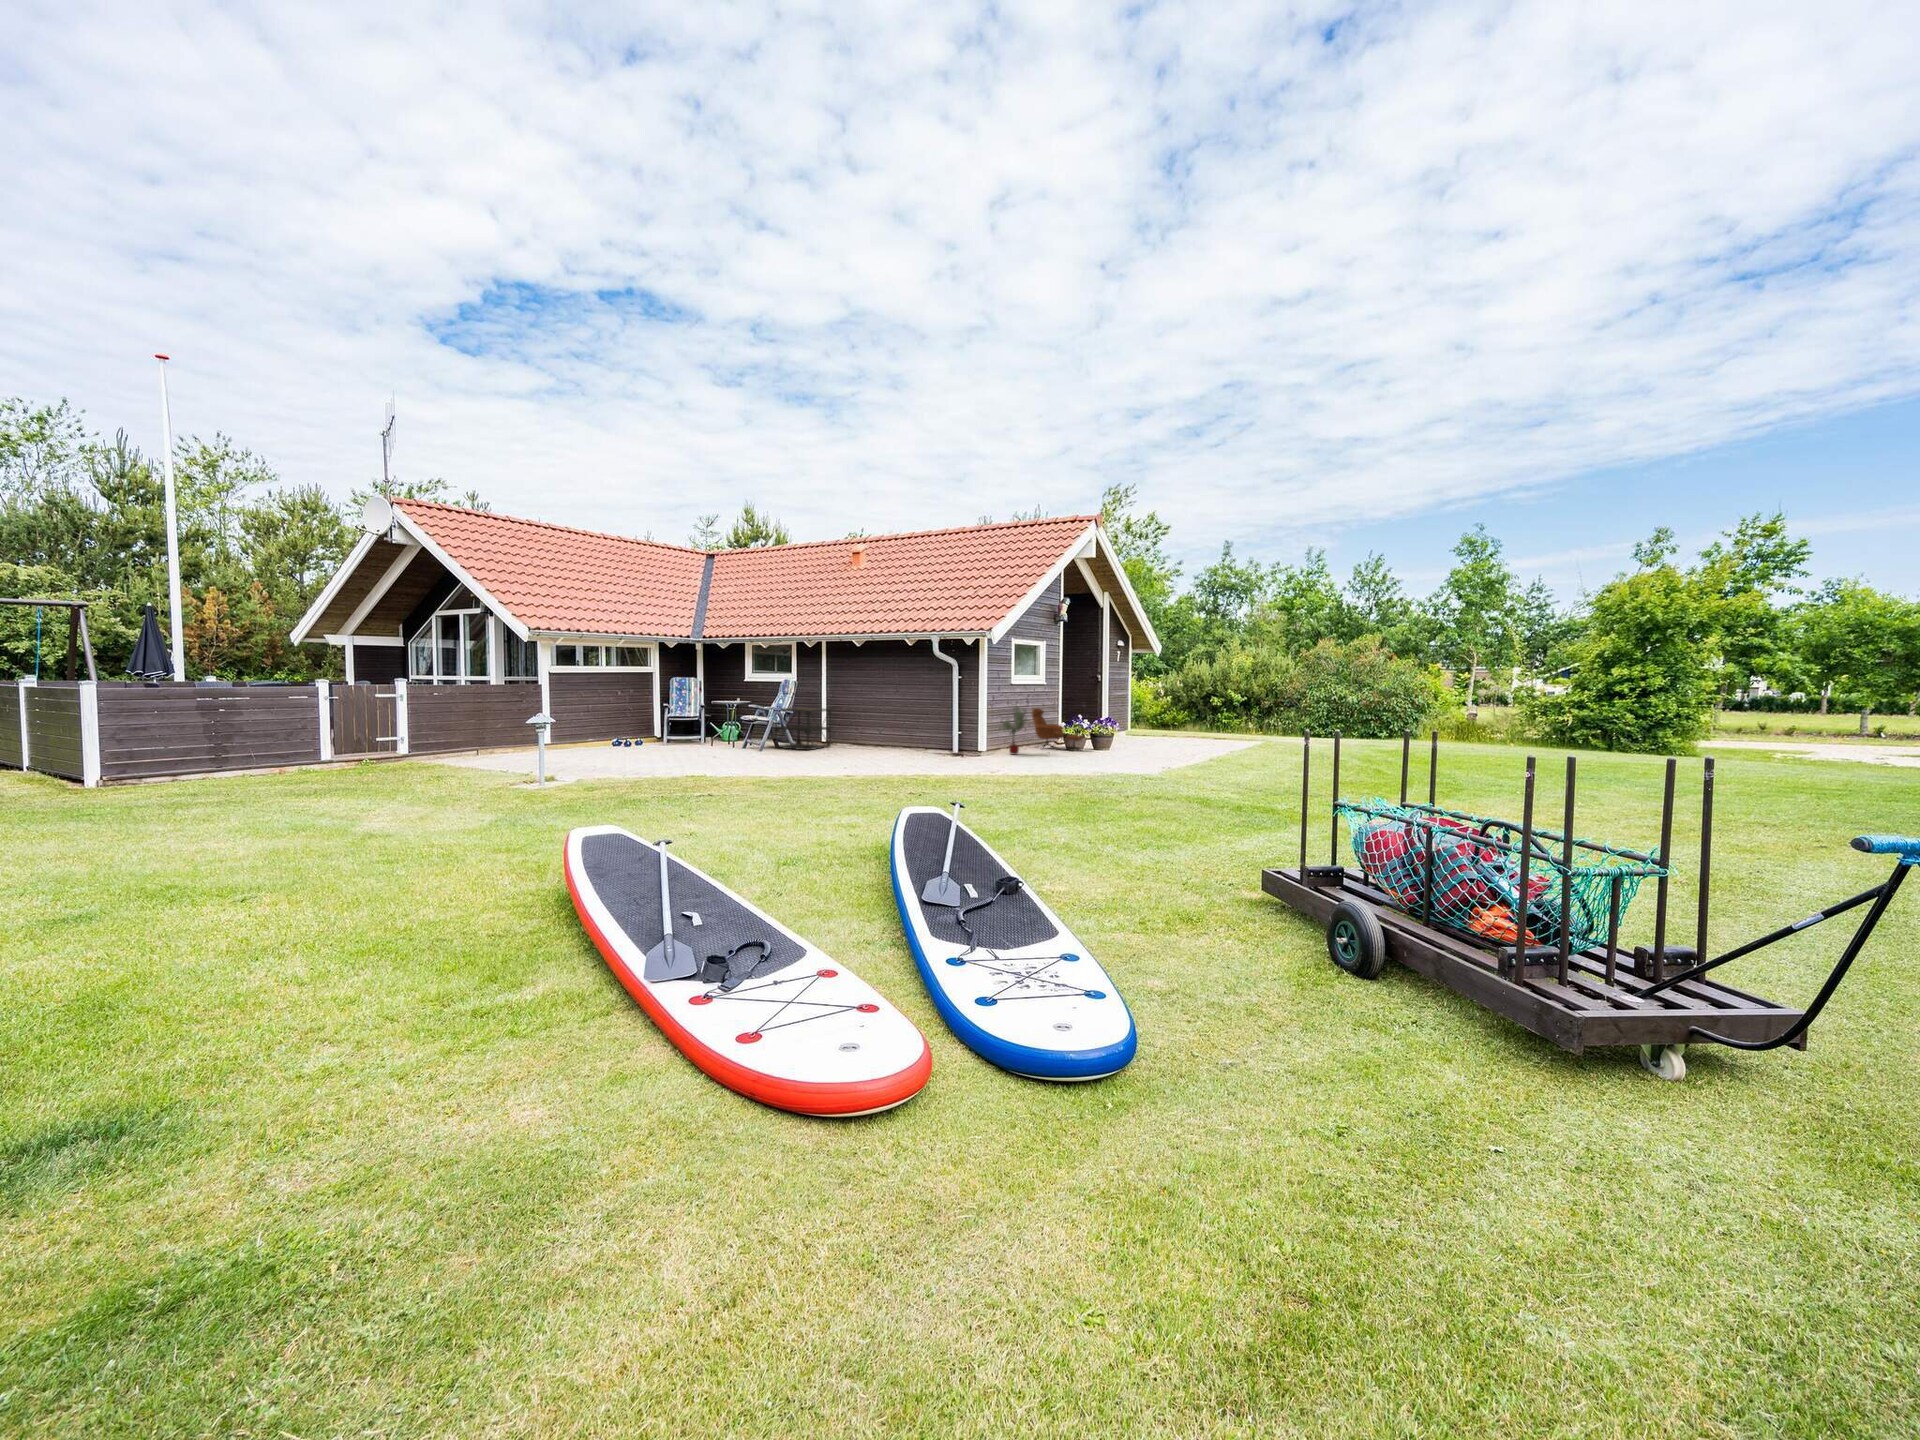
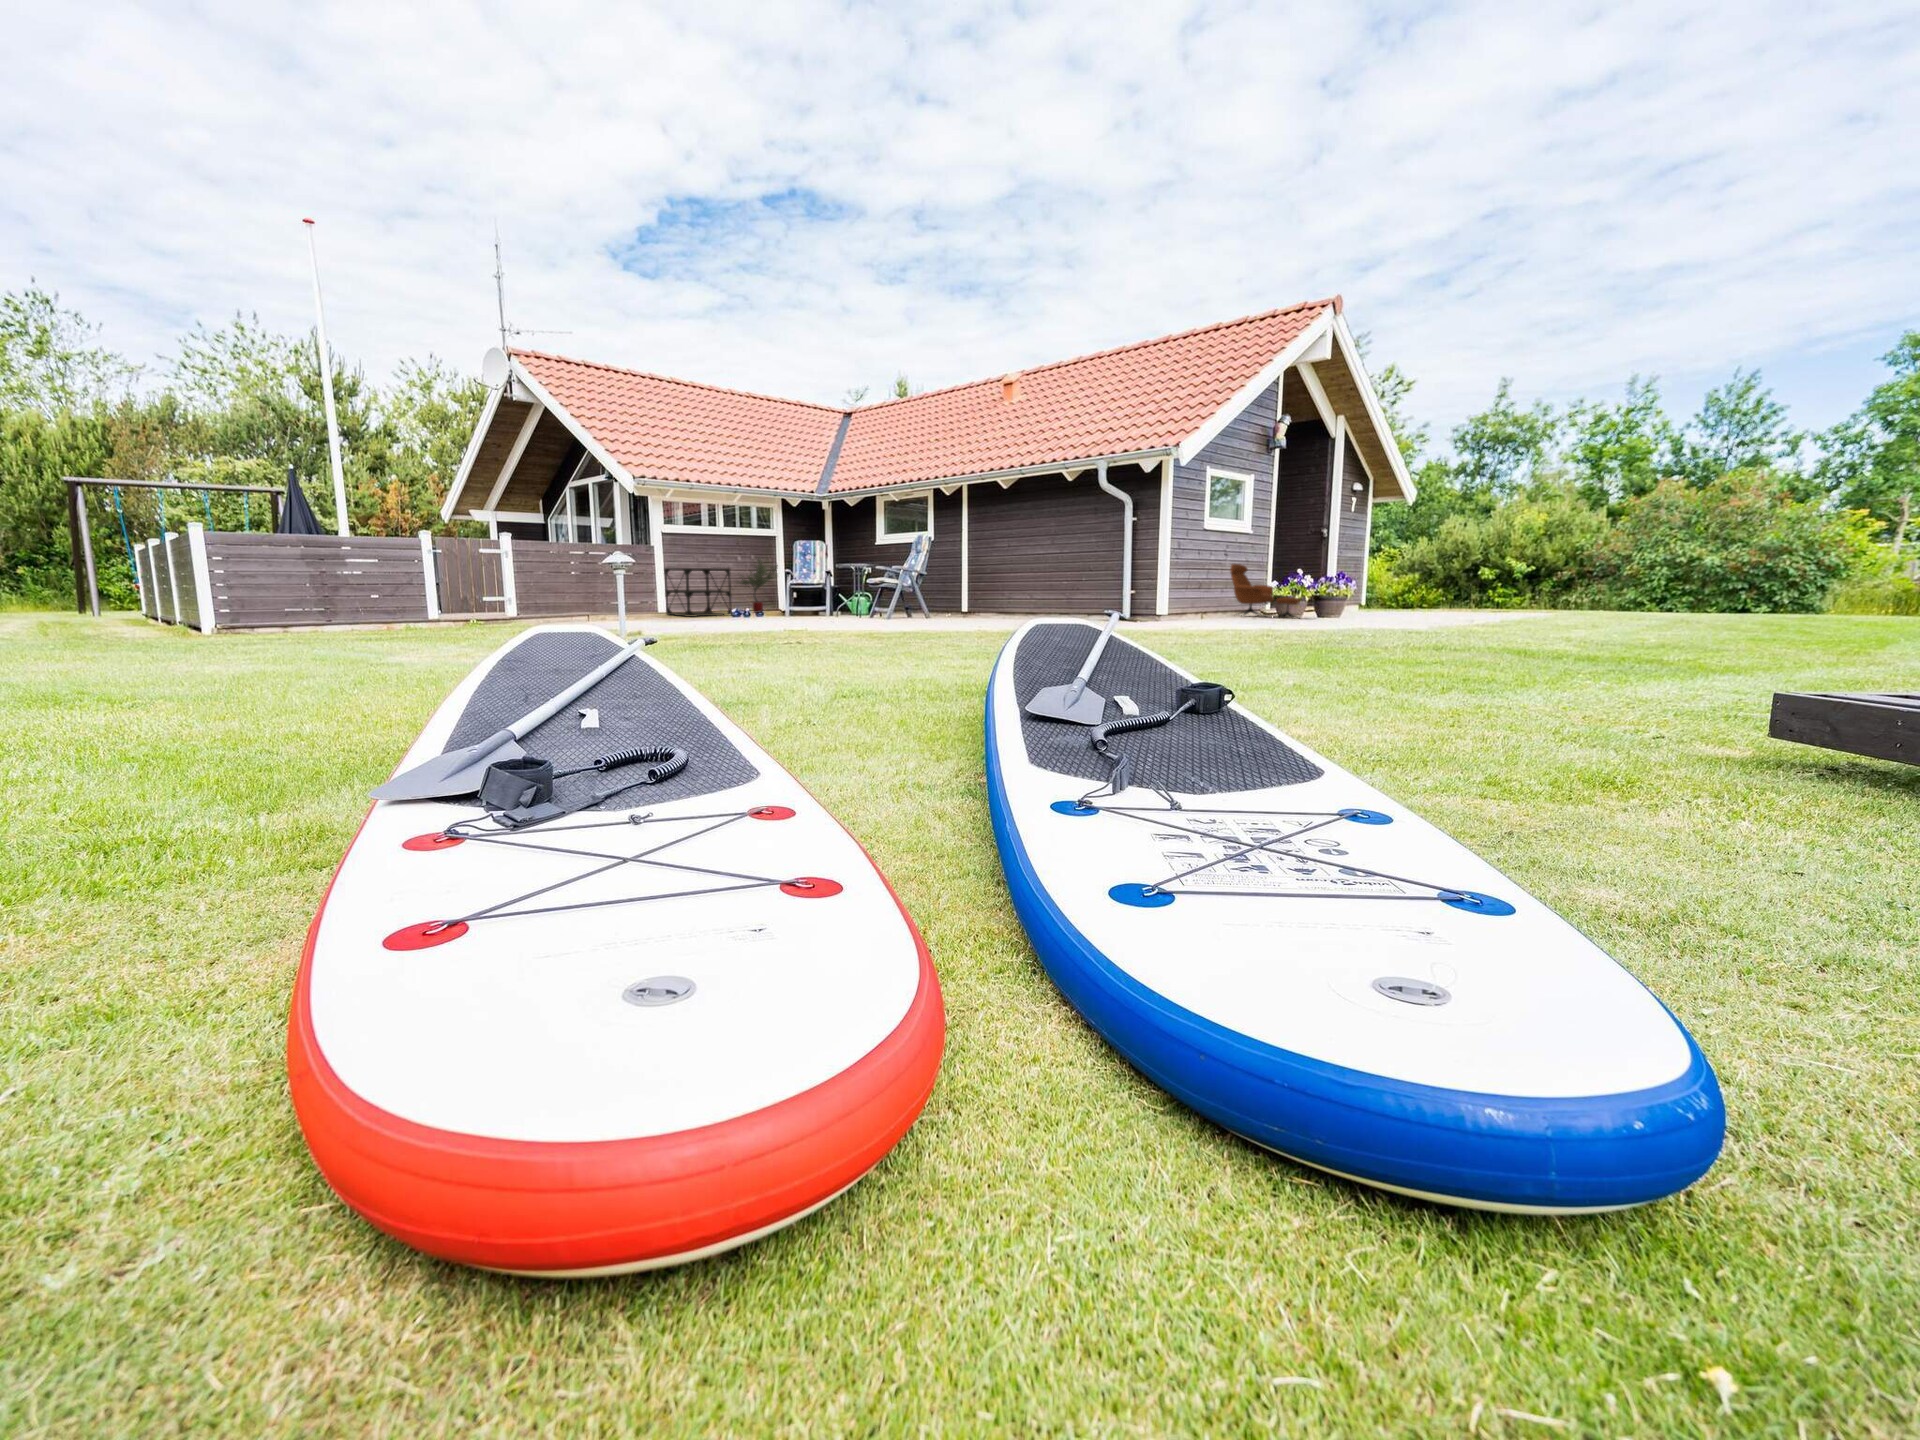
potted tree: present [999,706,1027,755] -> present [737,558,778,613]
side table: present [775,707,831,750] -> present [664,568,732,617]

